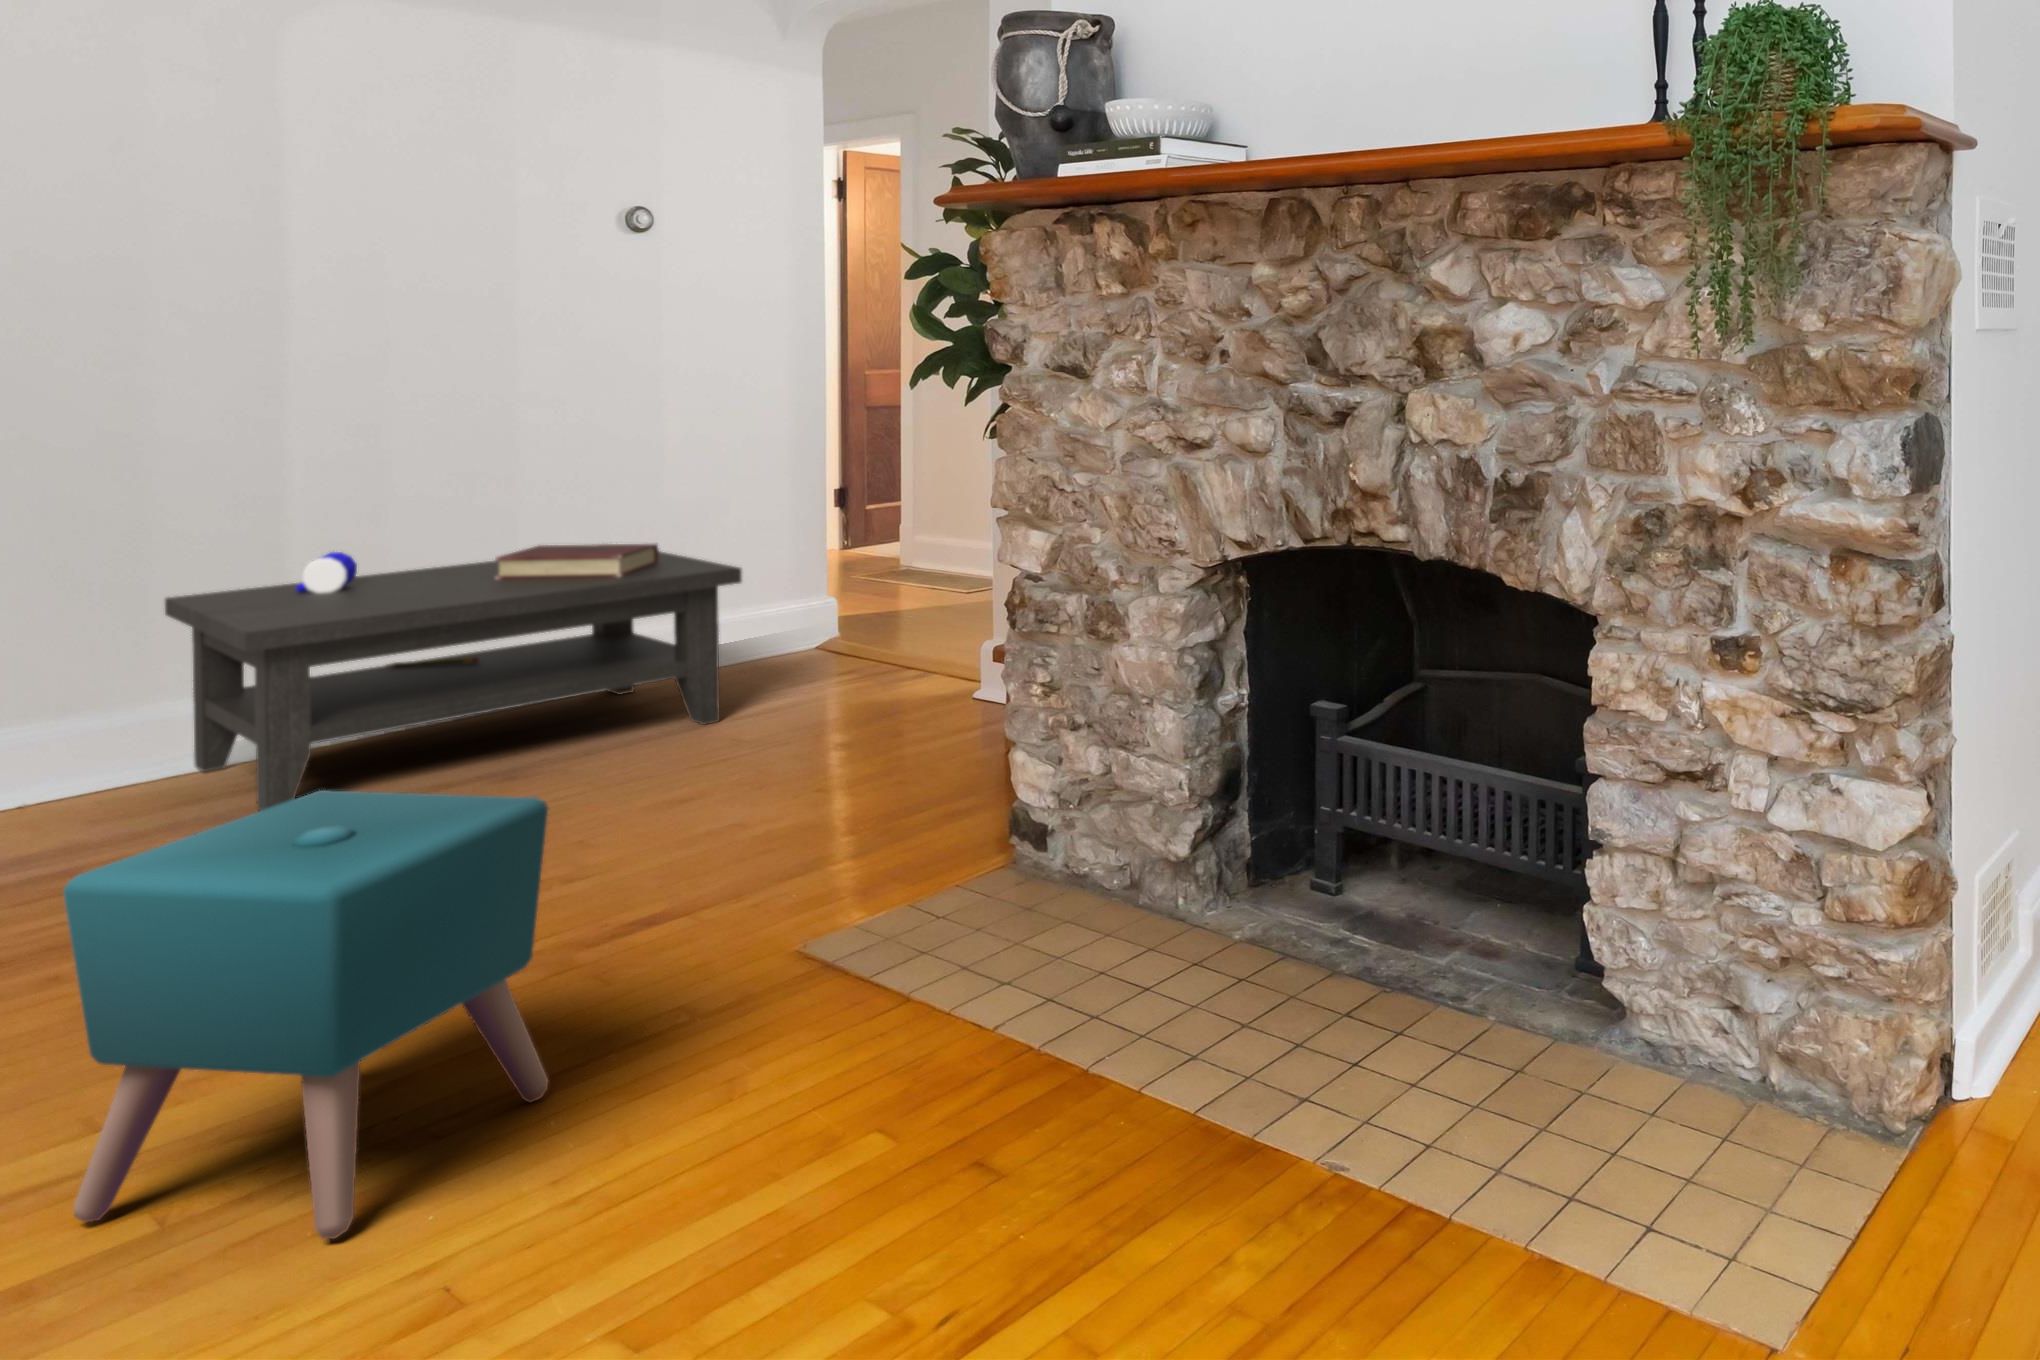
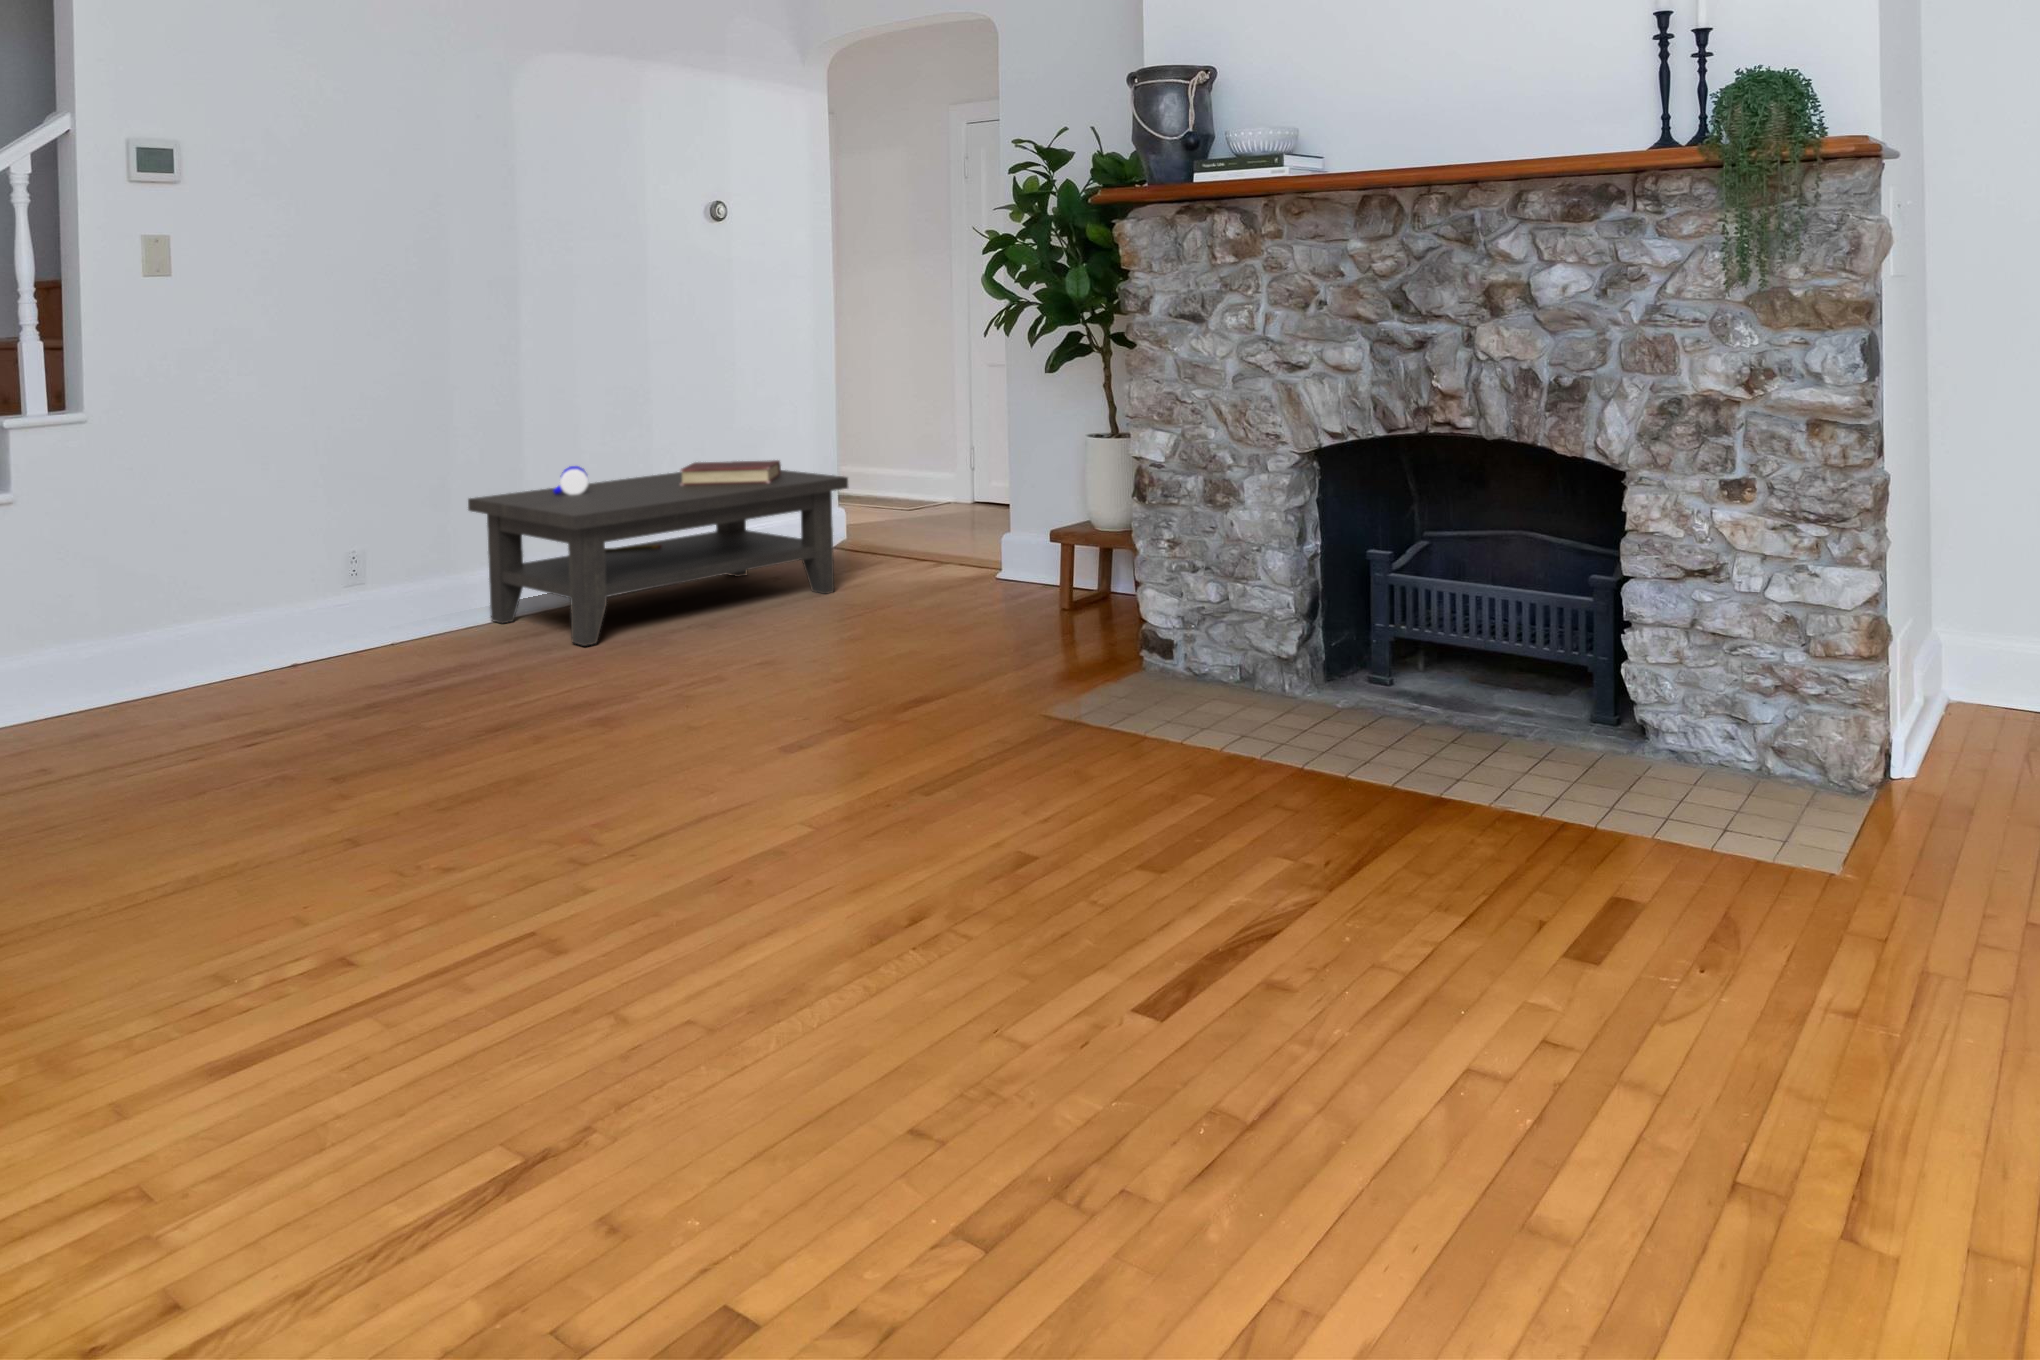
ottoman: present [63,790,548,1239] -> none [746,588,966,837]

